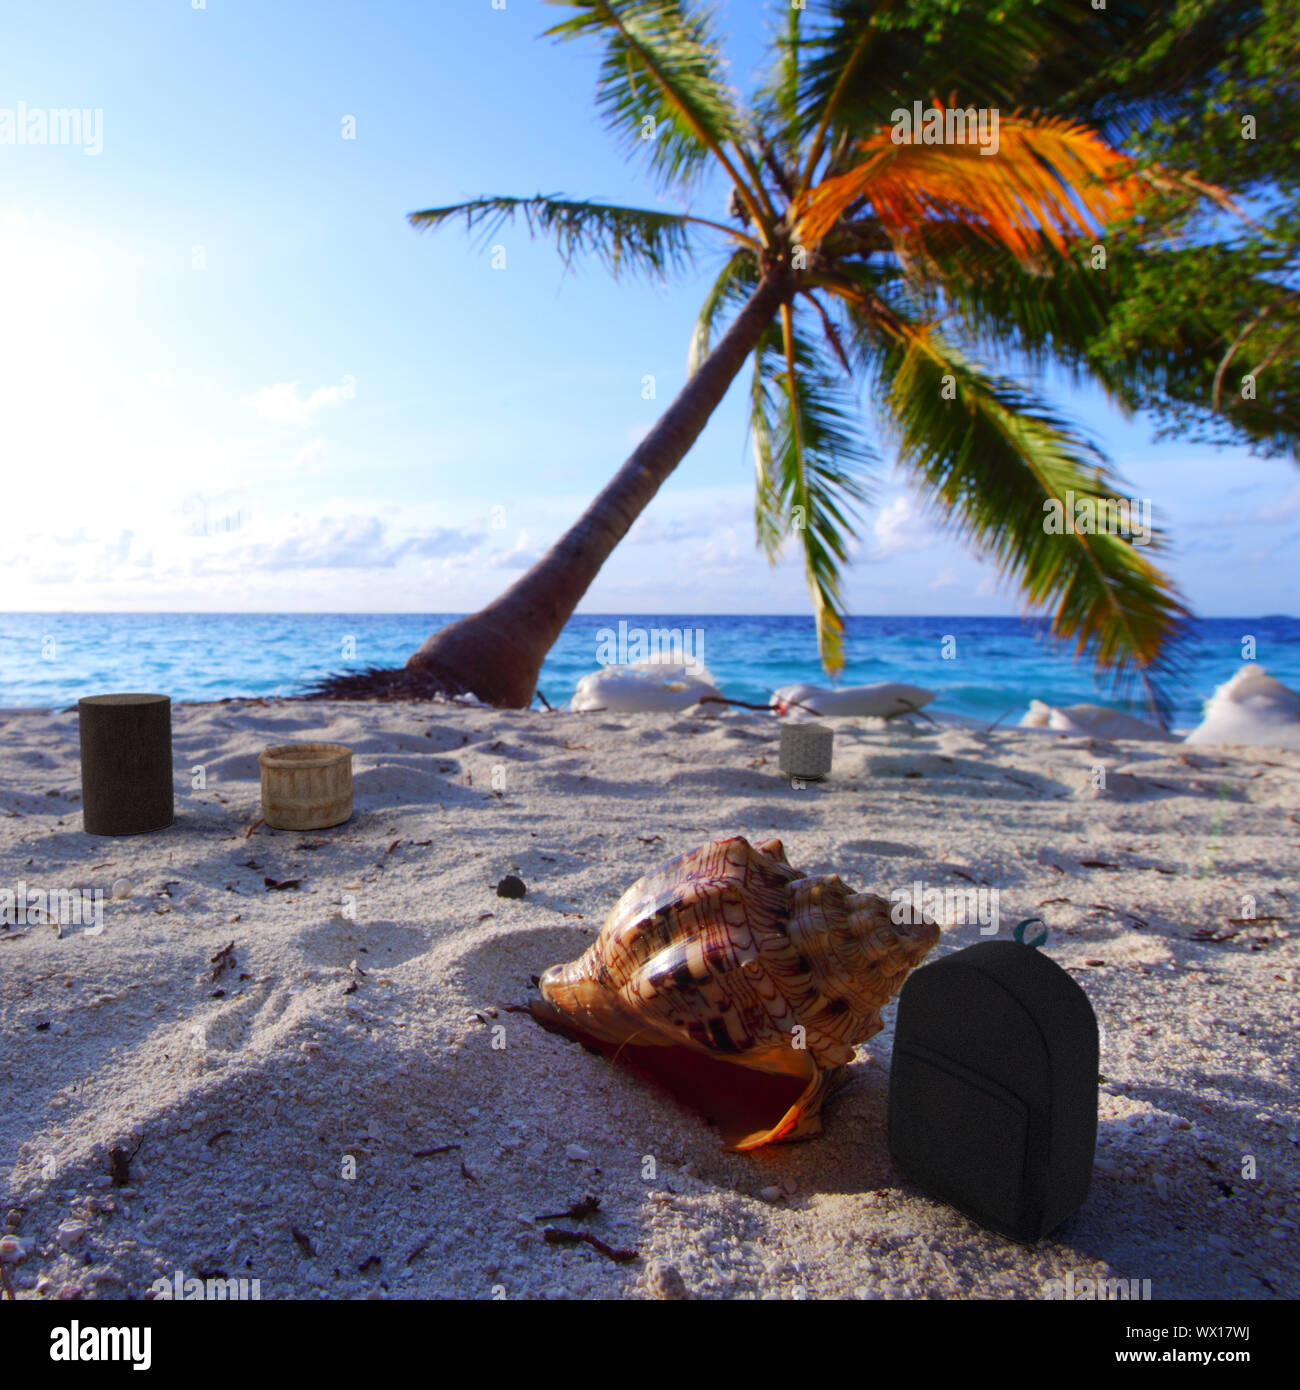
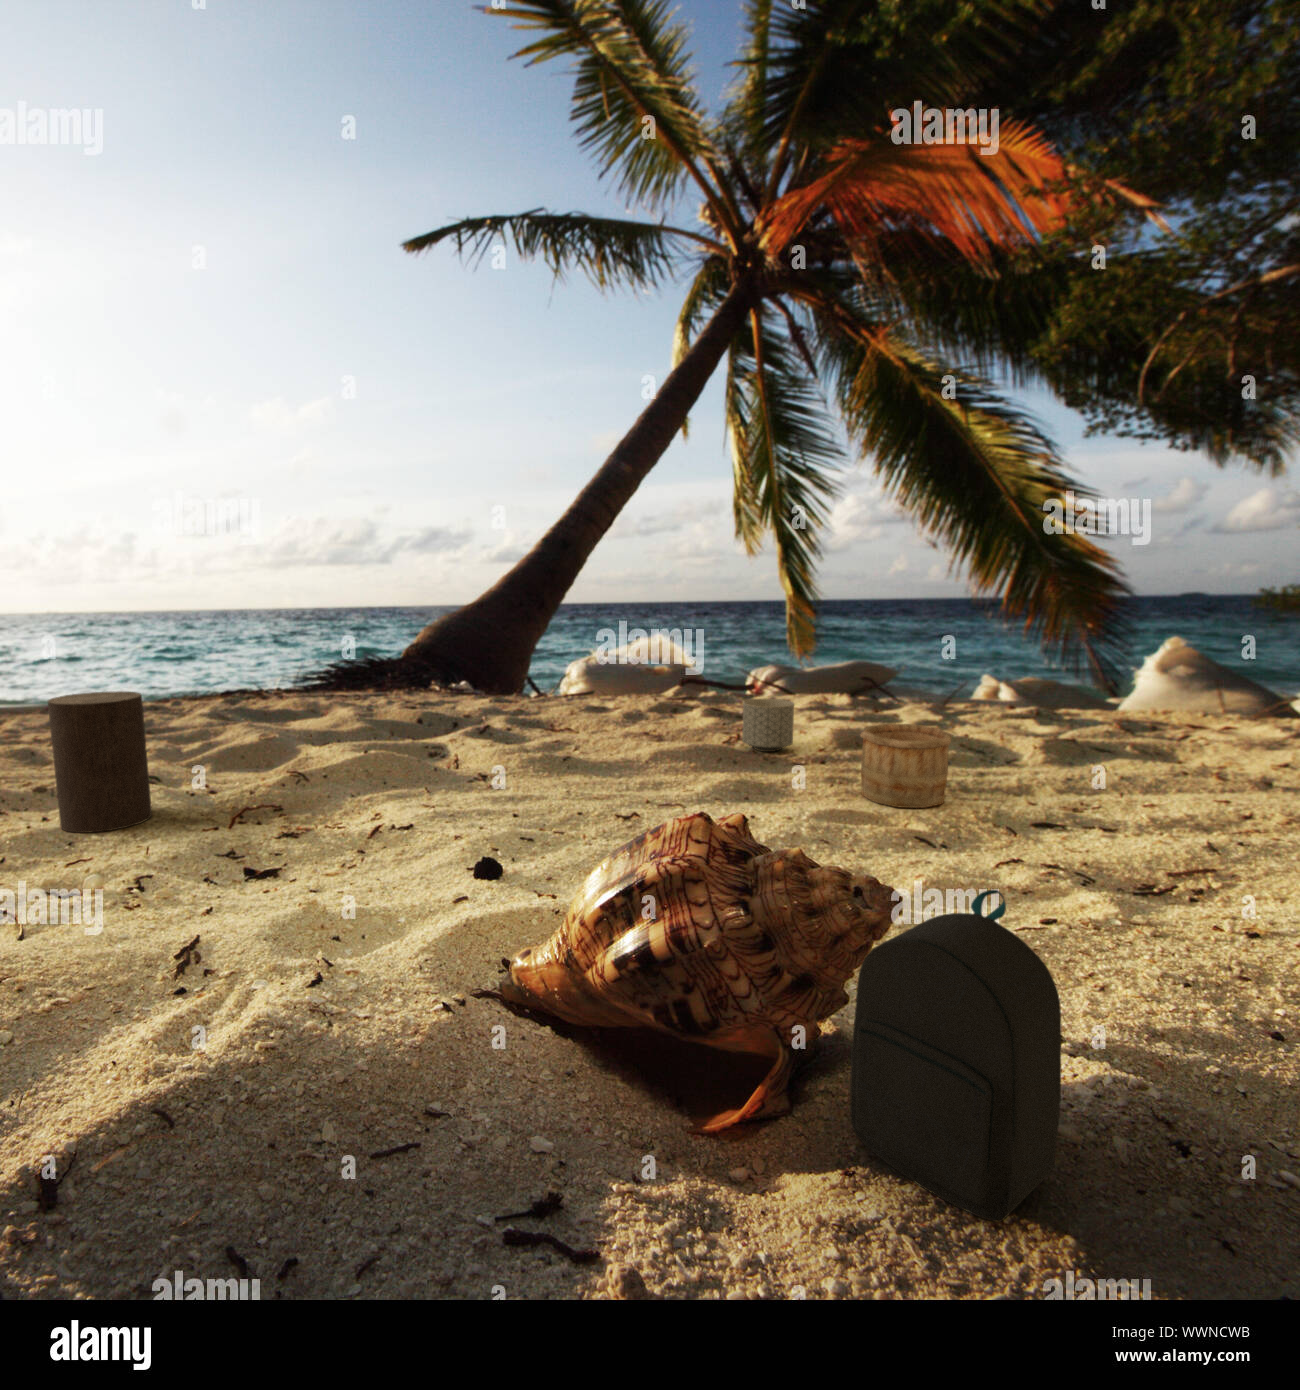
wooden bucket: present [257,743,354,830] -> present [860,723,952,808]

